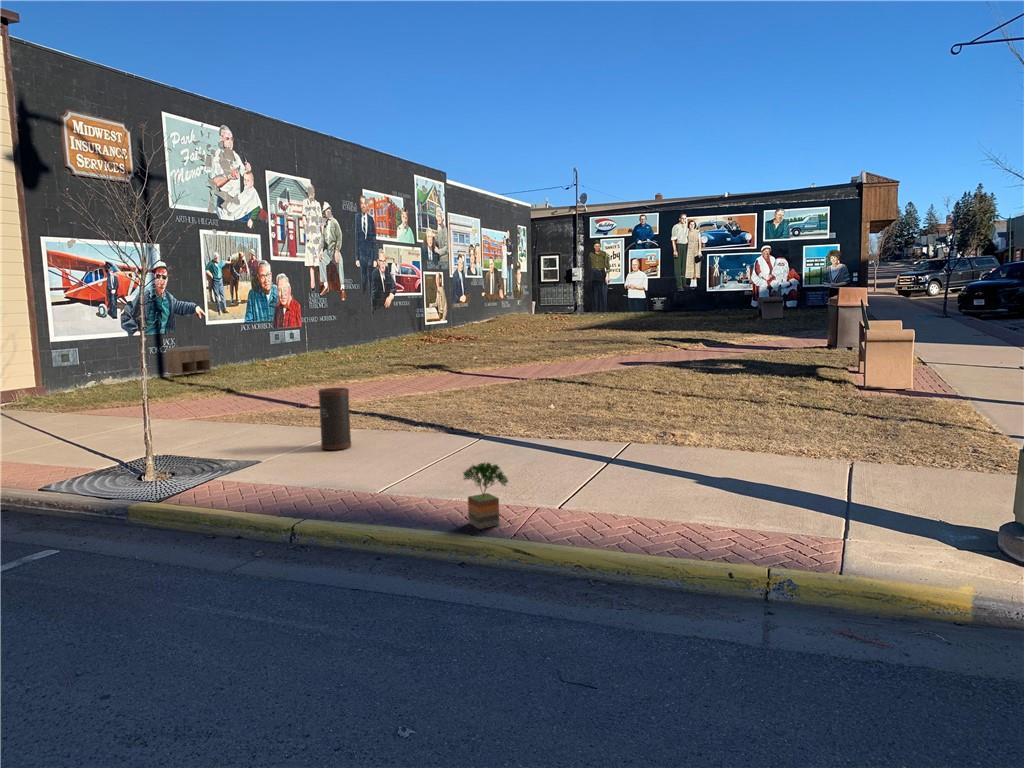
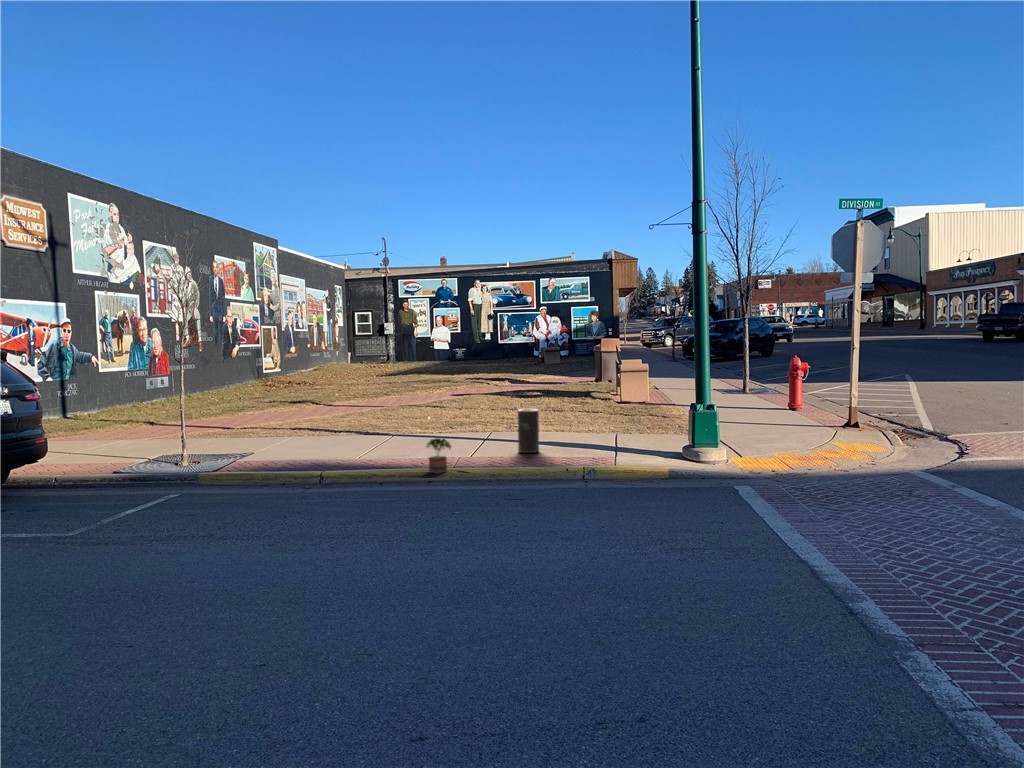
storage bench: present [166,345,211,376] -> none [68,390,107,417]
trash can: present [318,388,351,450] -> present [517,409,539,453]

